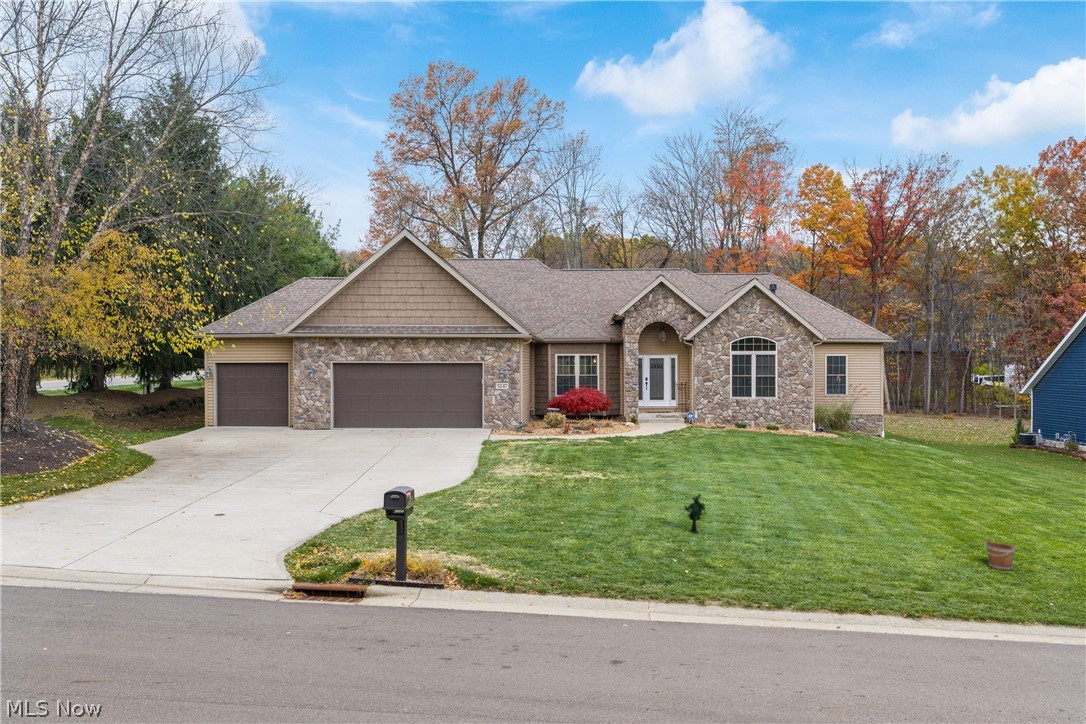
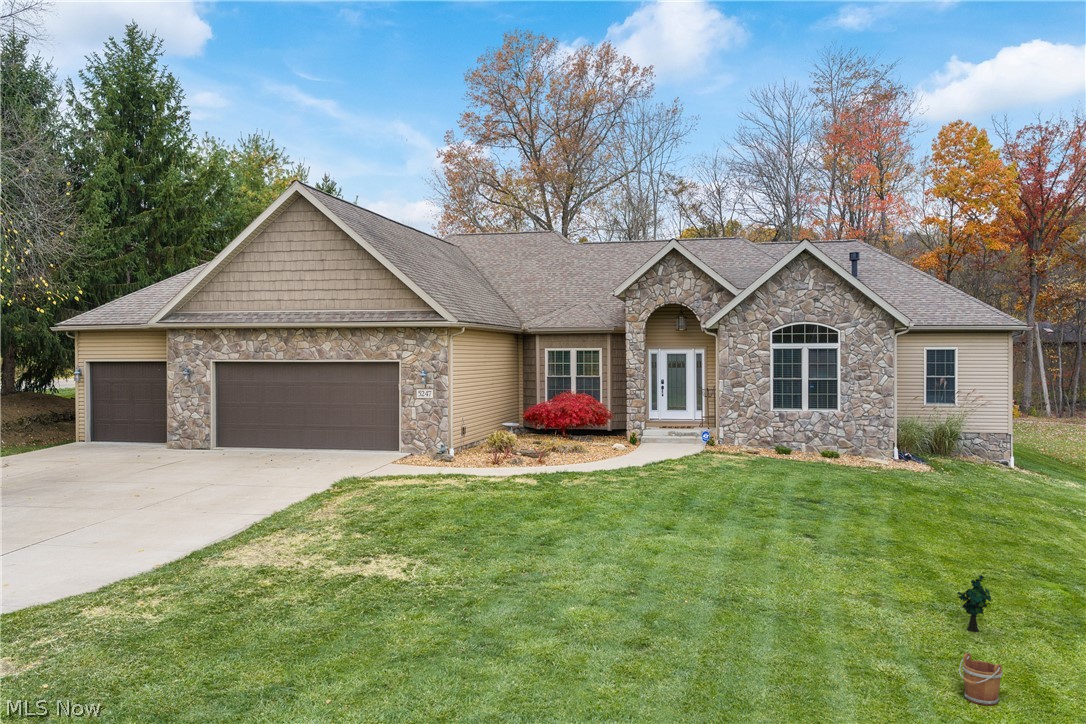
decorative plant: present [685,494,705,533] -> present [957,575,991,632]

